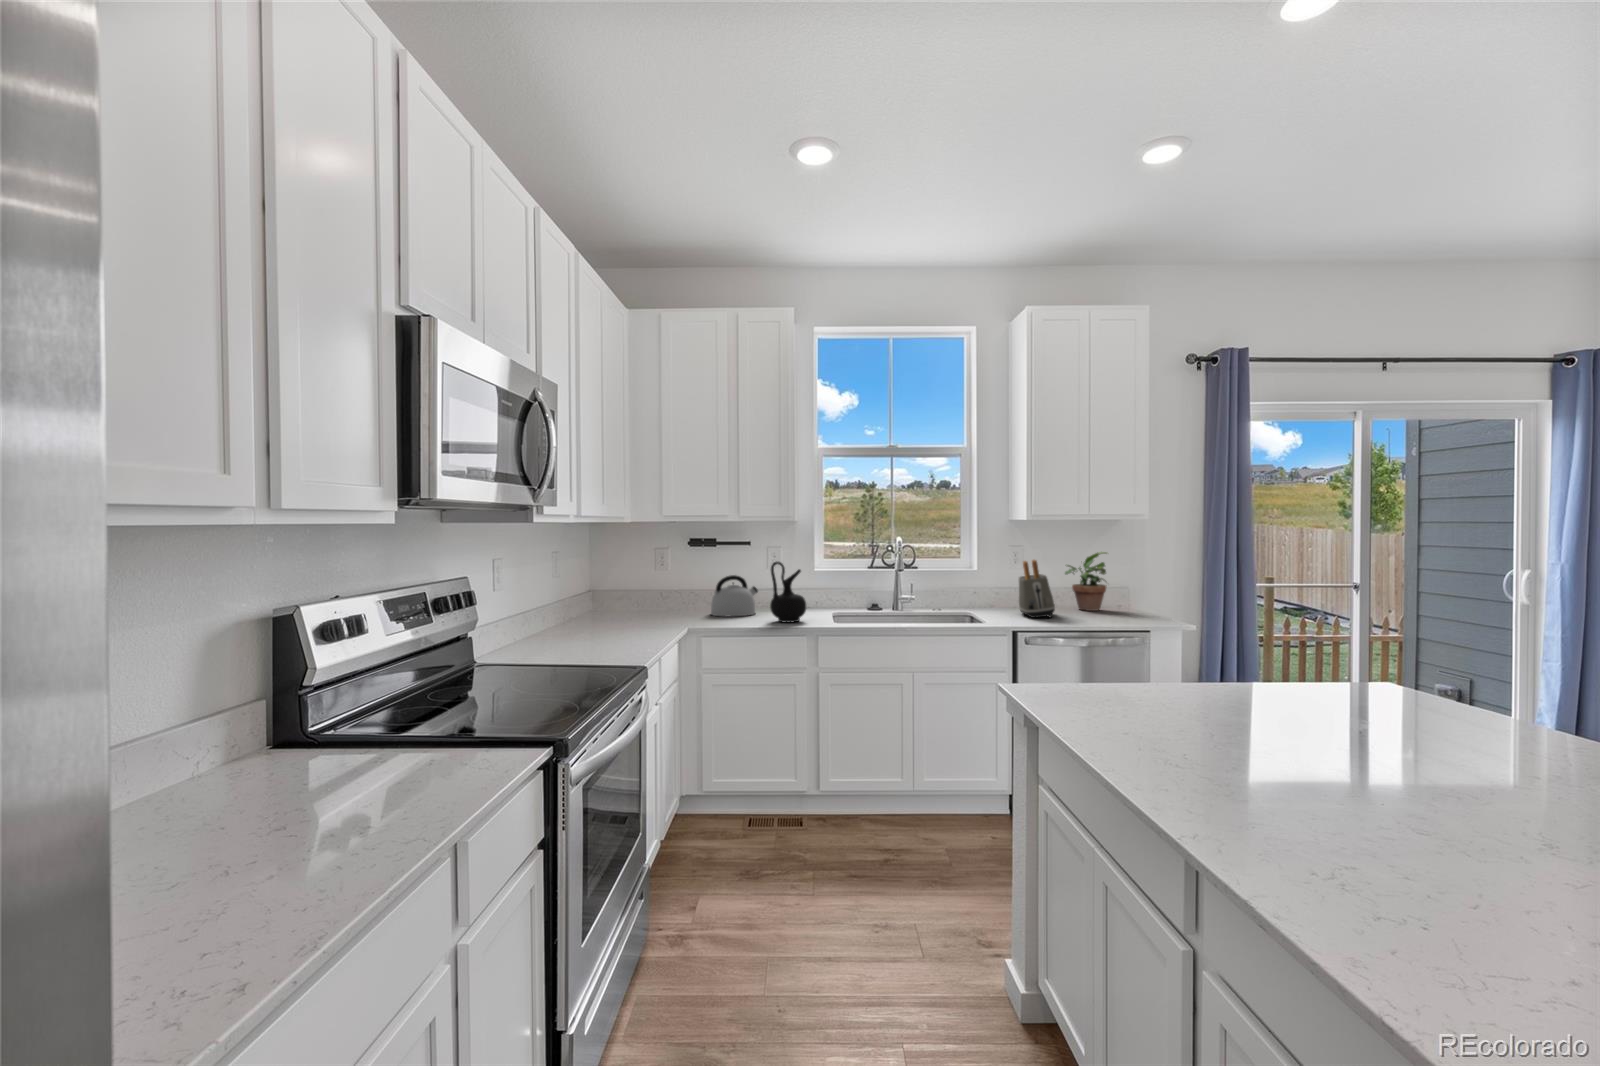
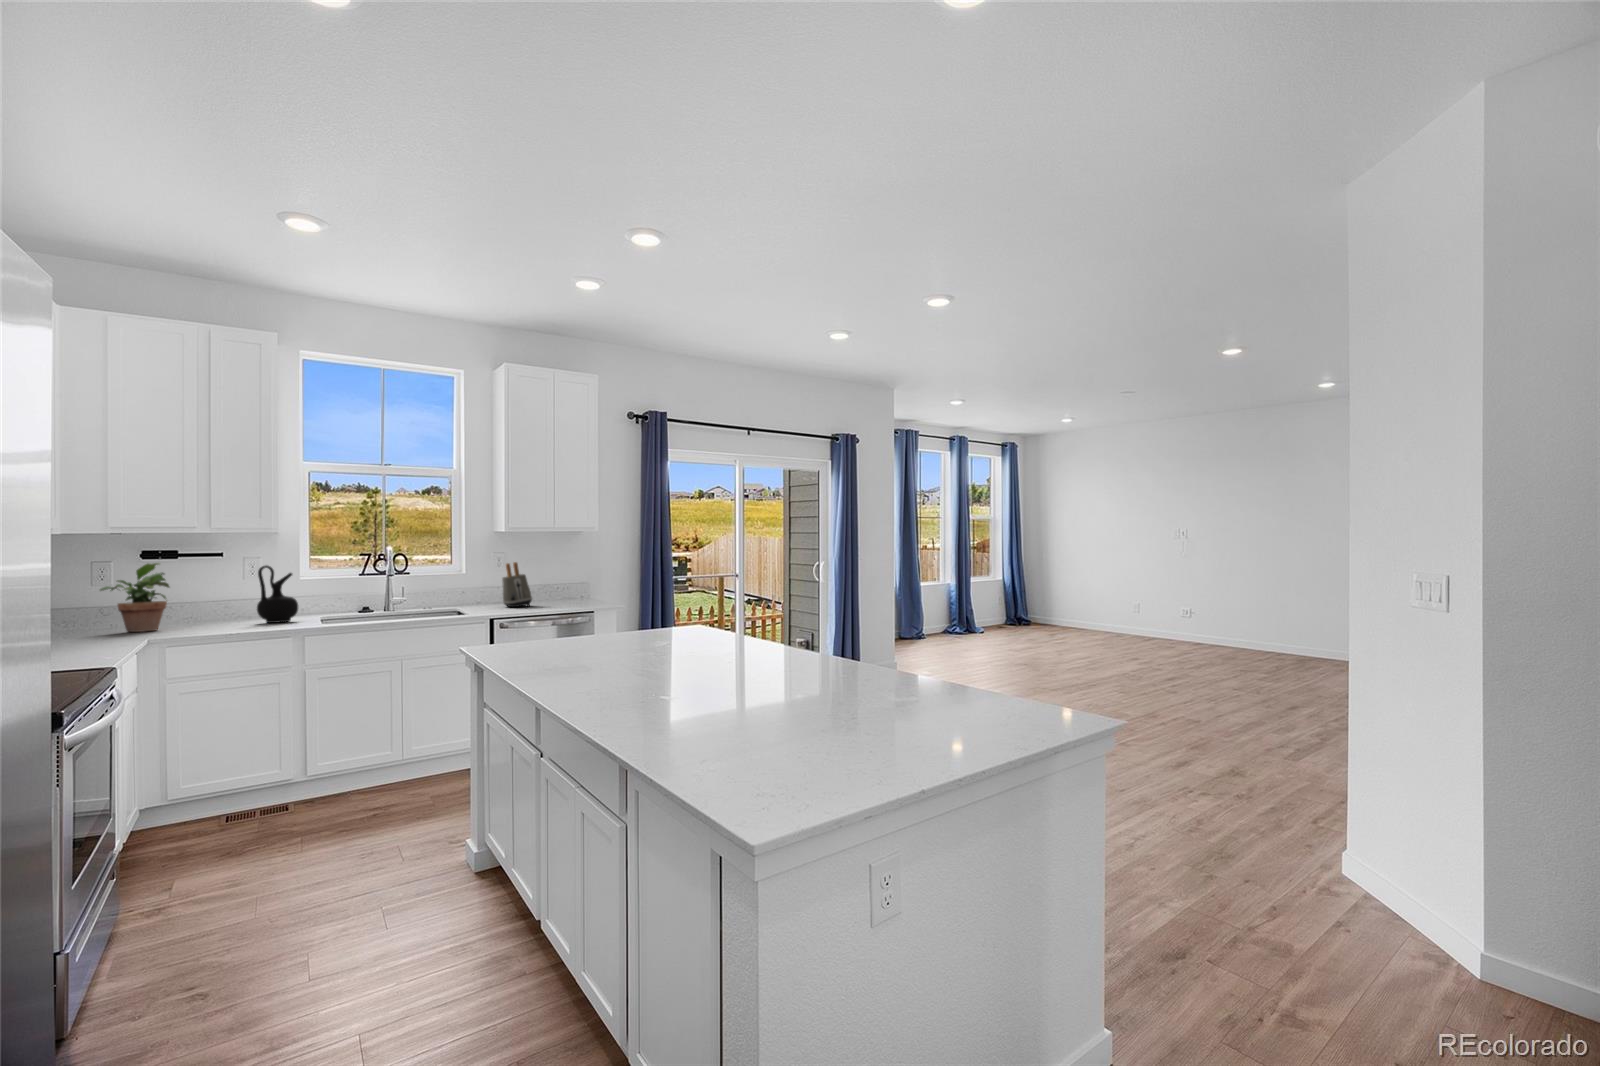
potted plant: present [1065,552,1107,611] -> present [100,563,169,632]
kettle: present [711,575,758,617] -> none [174,584,235,626]

